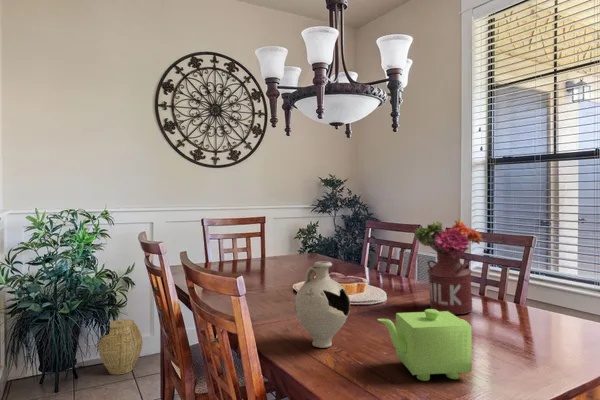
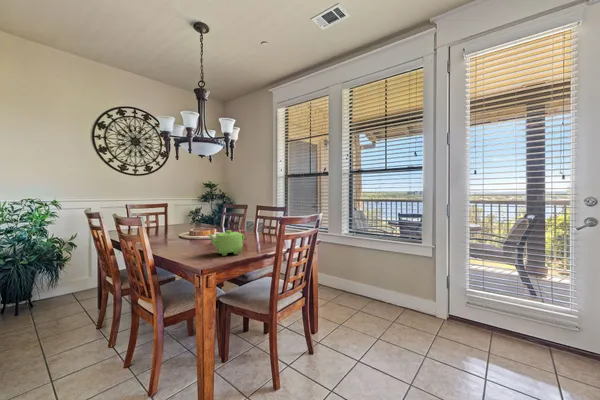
flower arrangement: present [415,220,483,314] -> none [235,200,263,239]
decorative vase: present [294,261,350,348] -> none [173,216,199,252]
woven basket: present [99,319,142,375] -> none [50,268,84,302]

